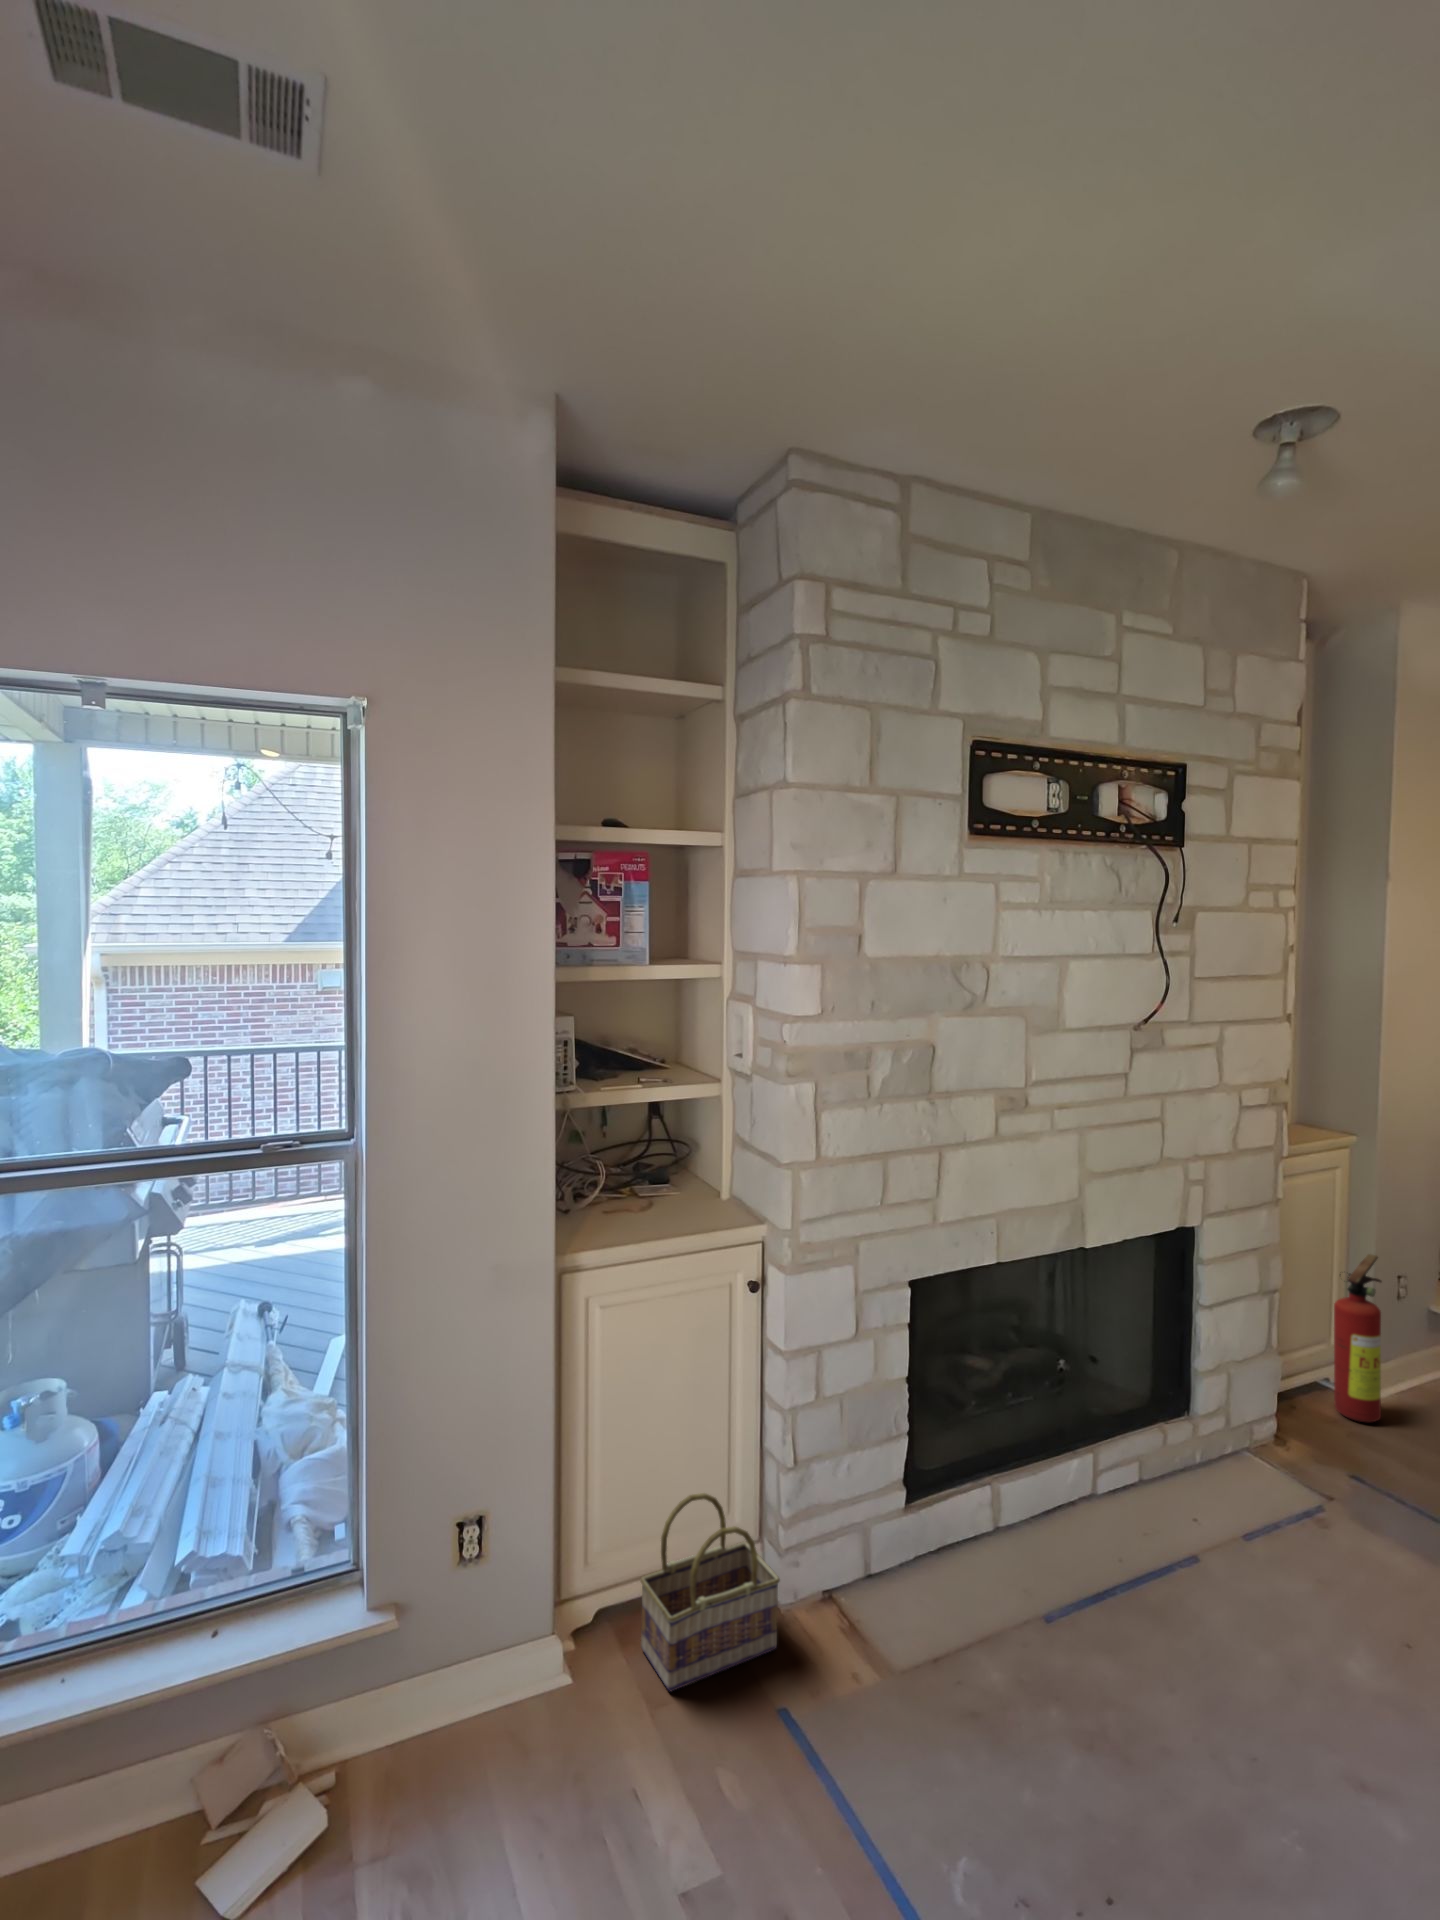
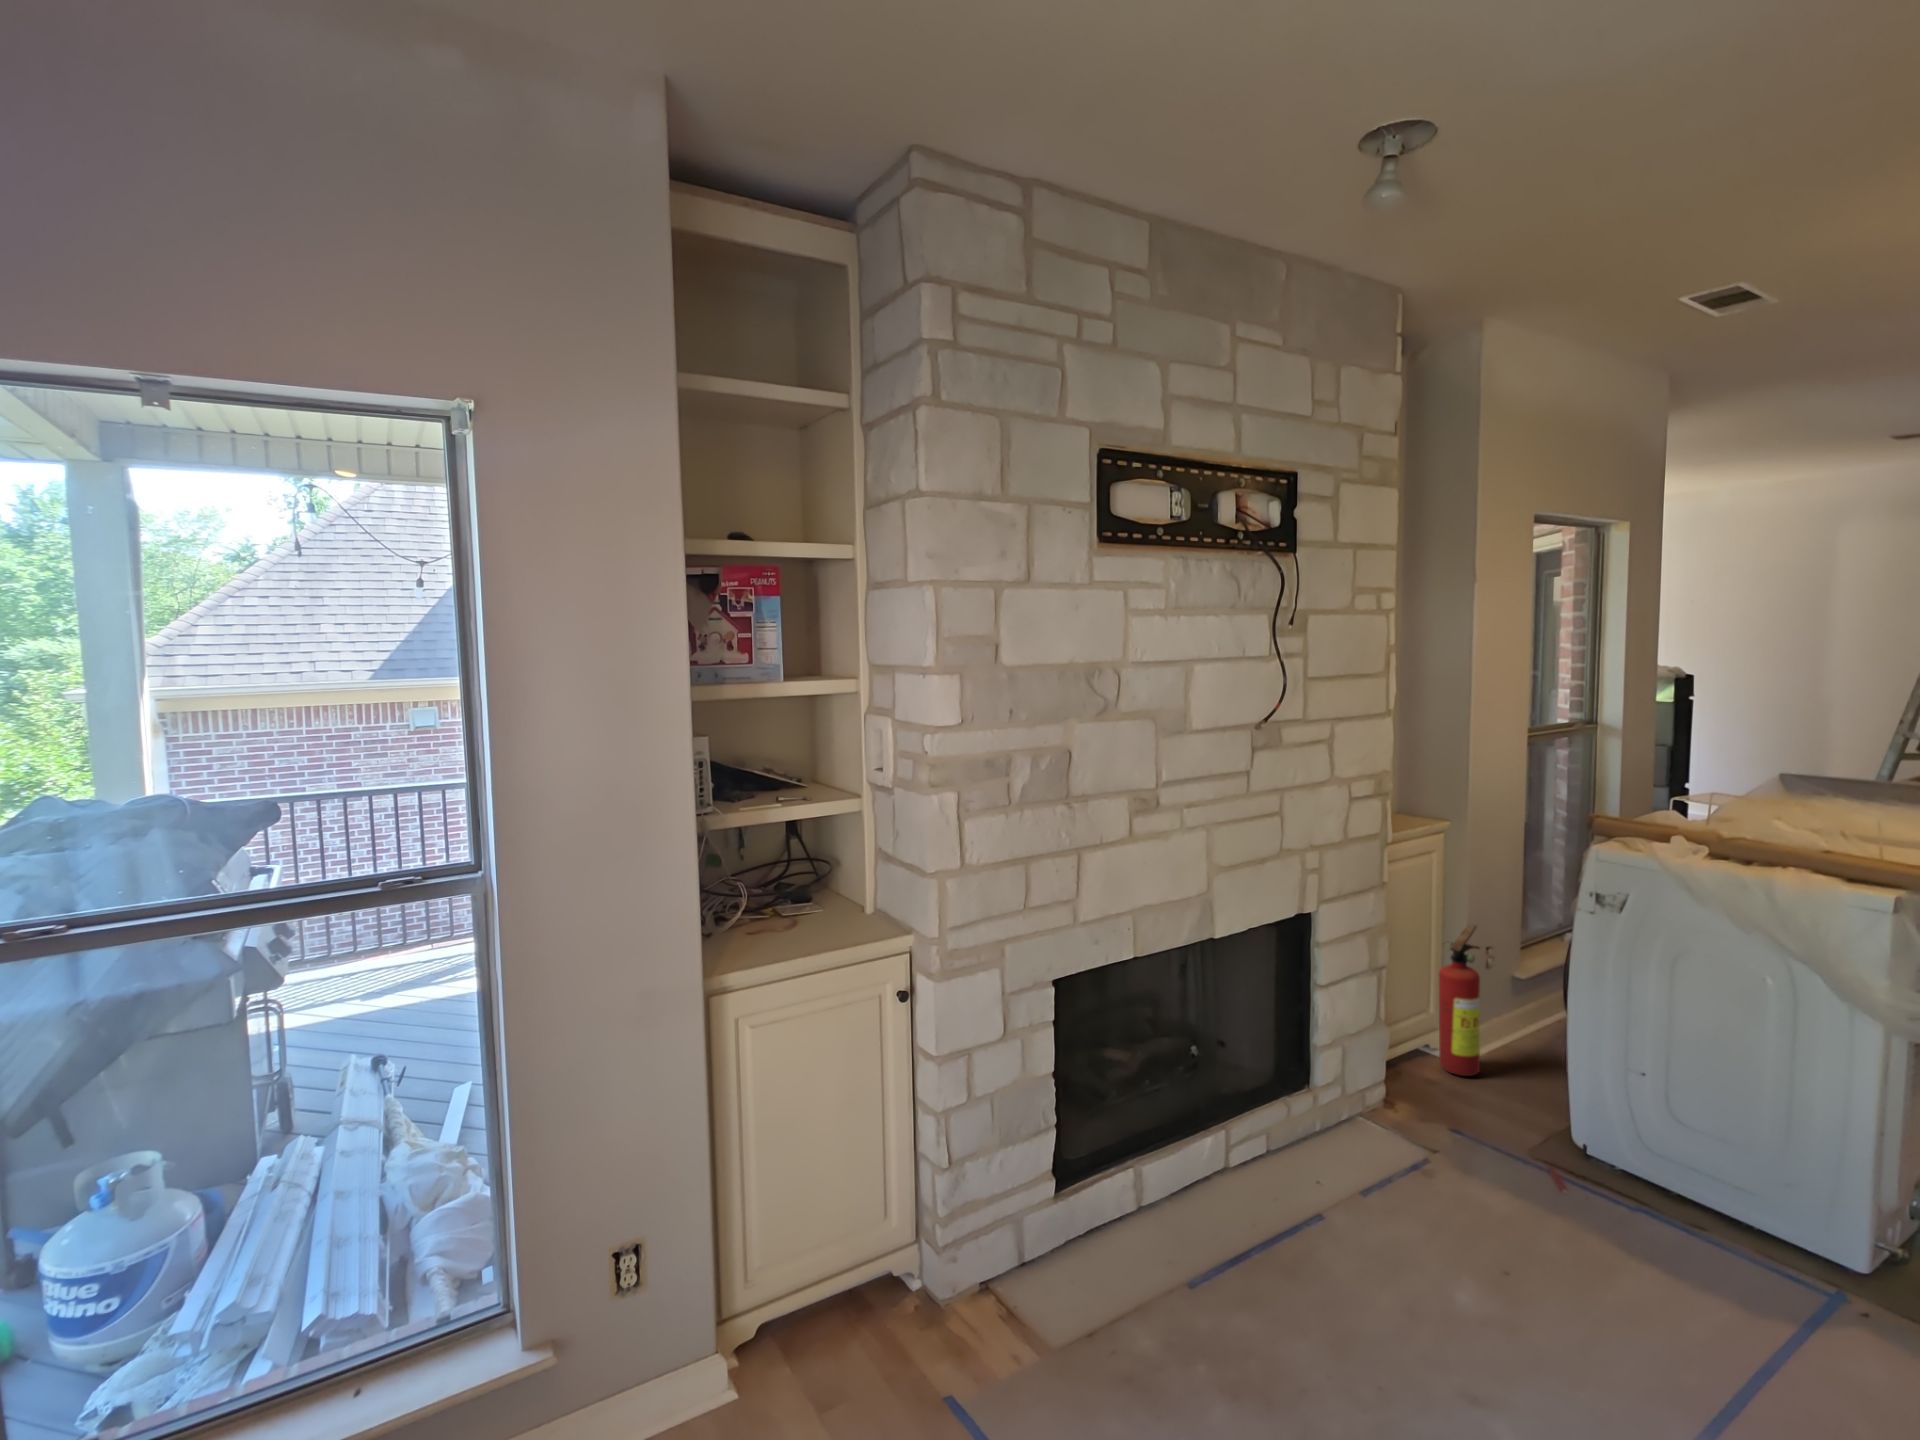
basket: present [640,1493,780,1691] -> none [794,1203,932,1398]

